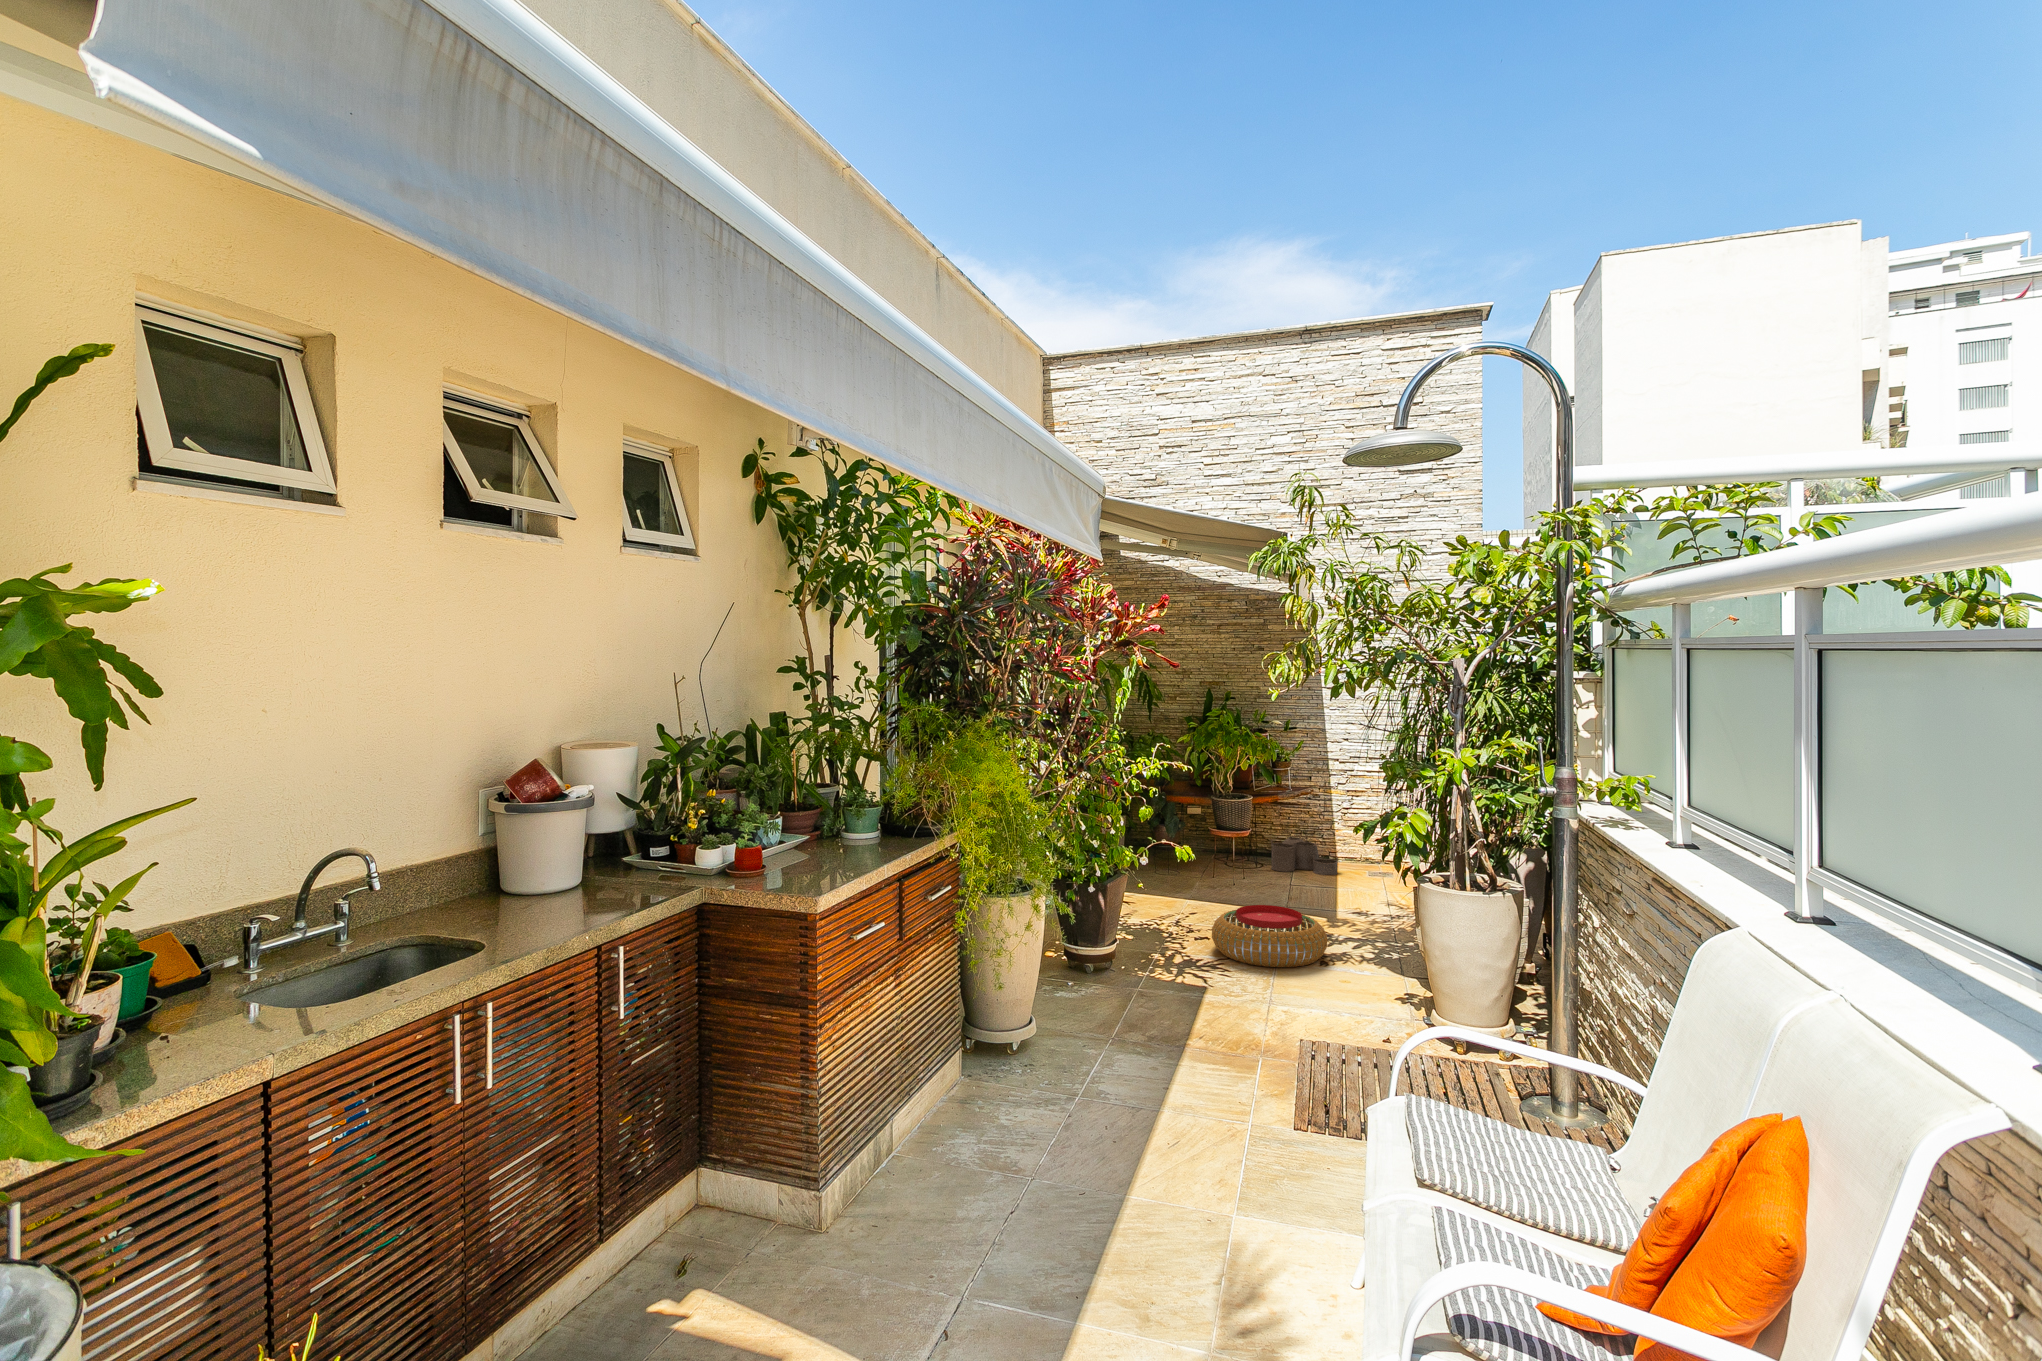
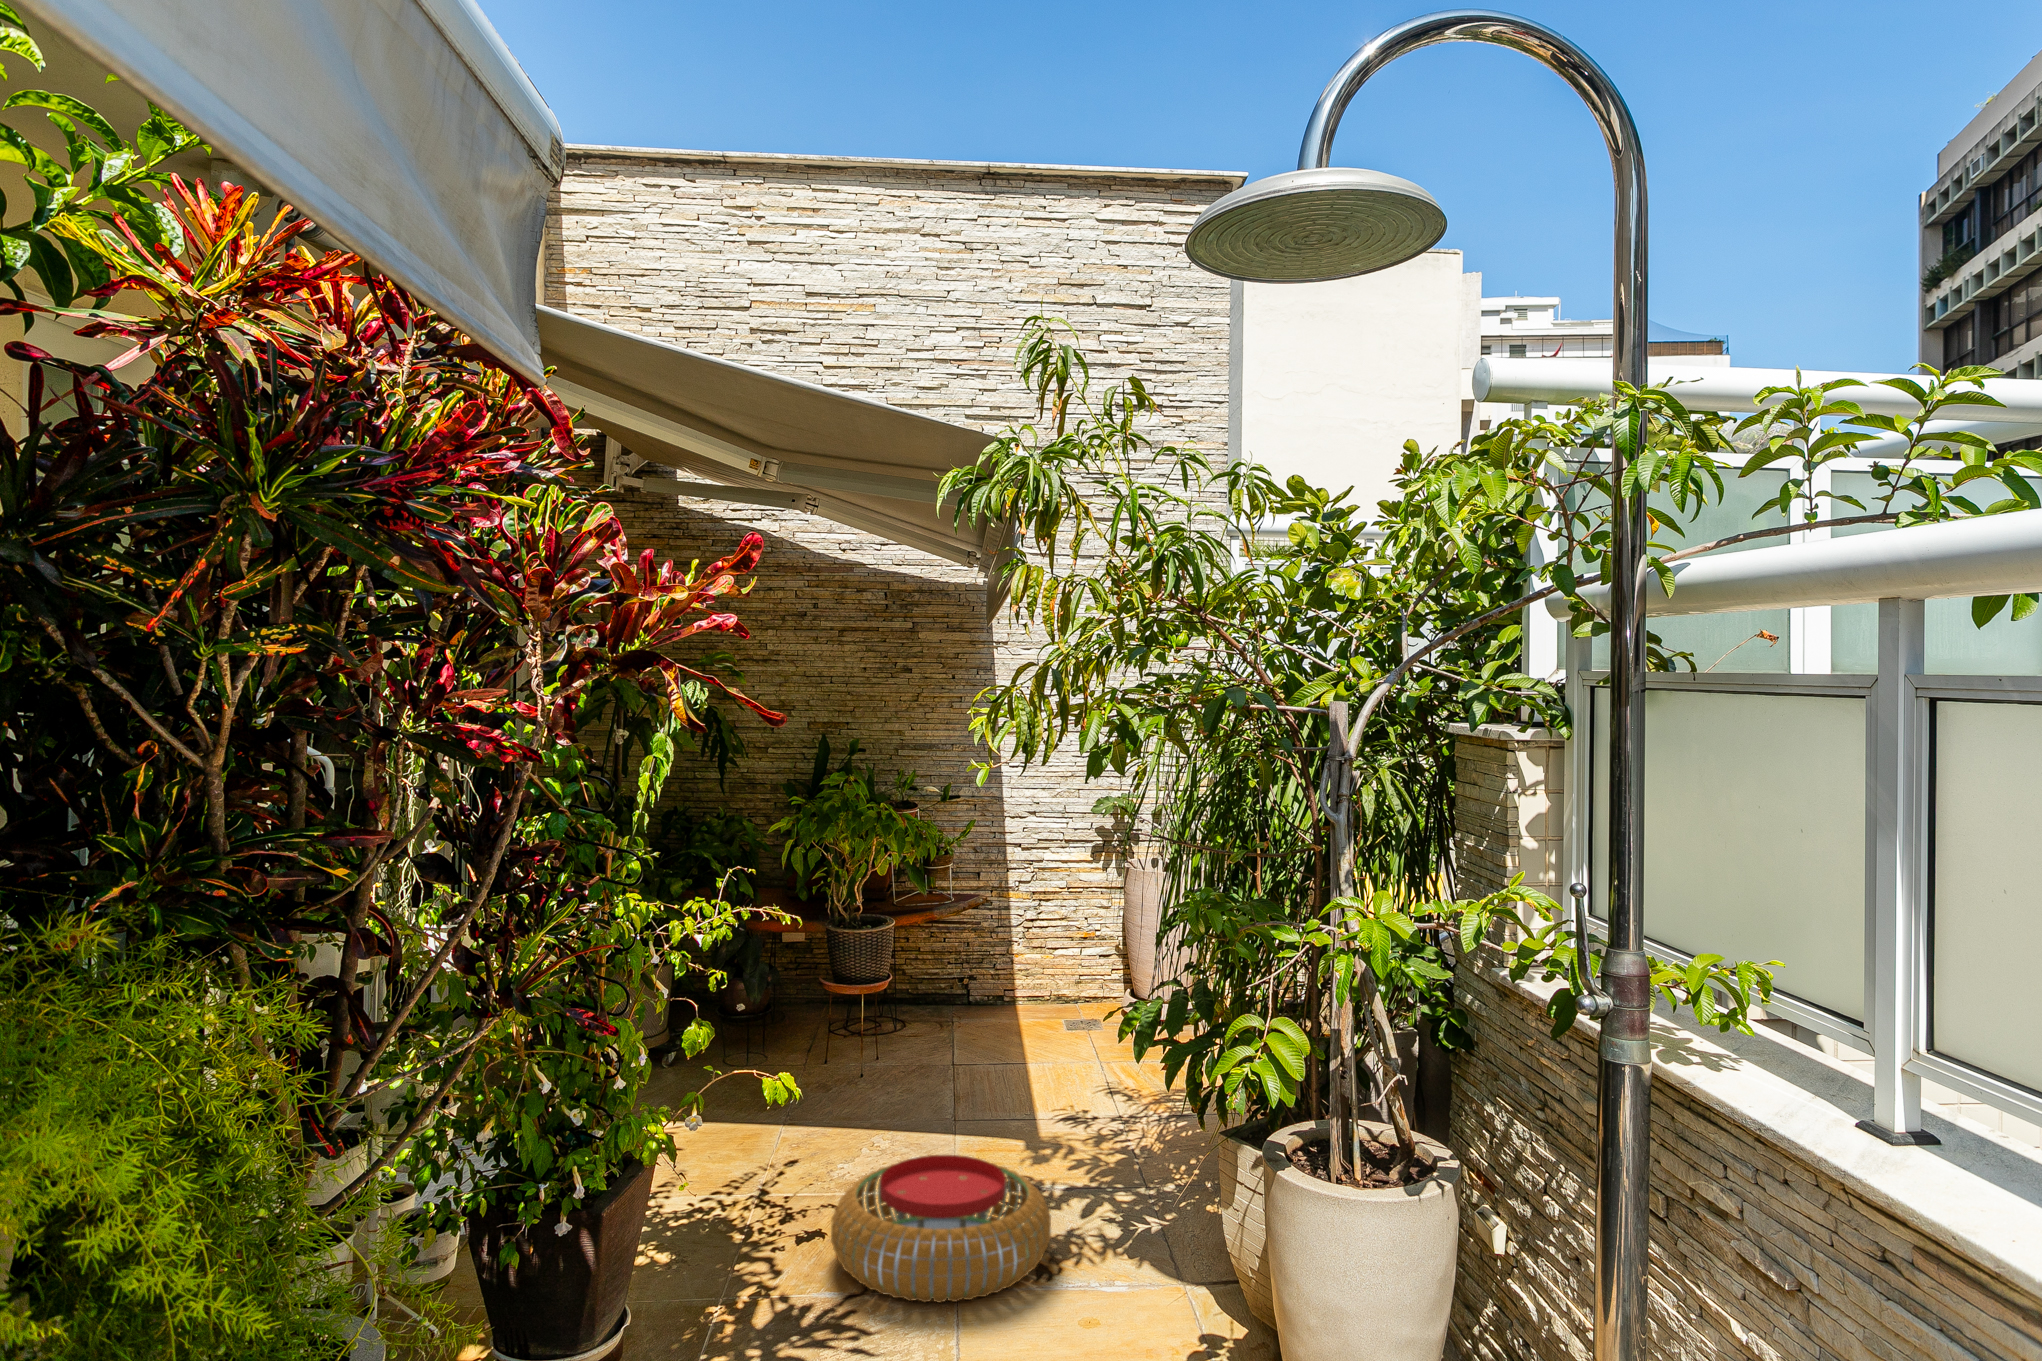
woven basket: present [1271,836,1338,875] -> none [919,970,1023,1039]

